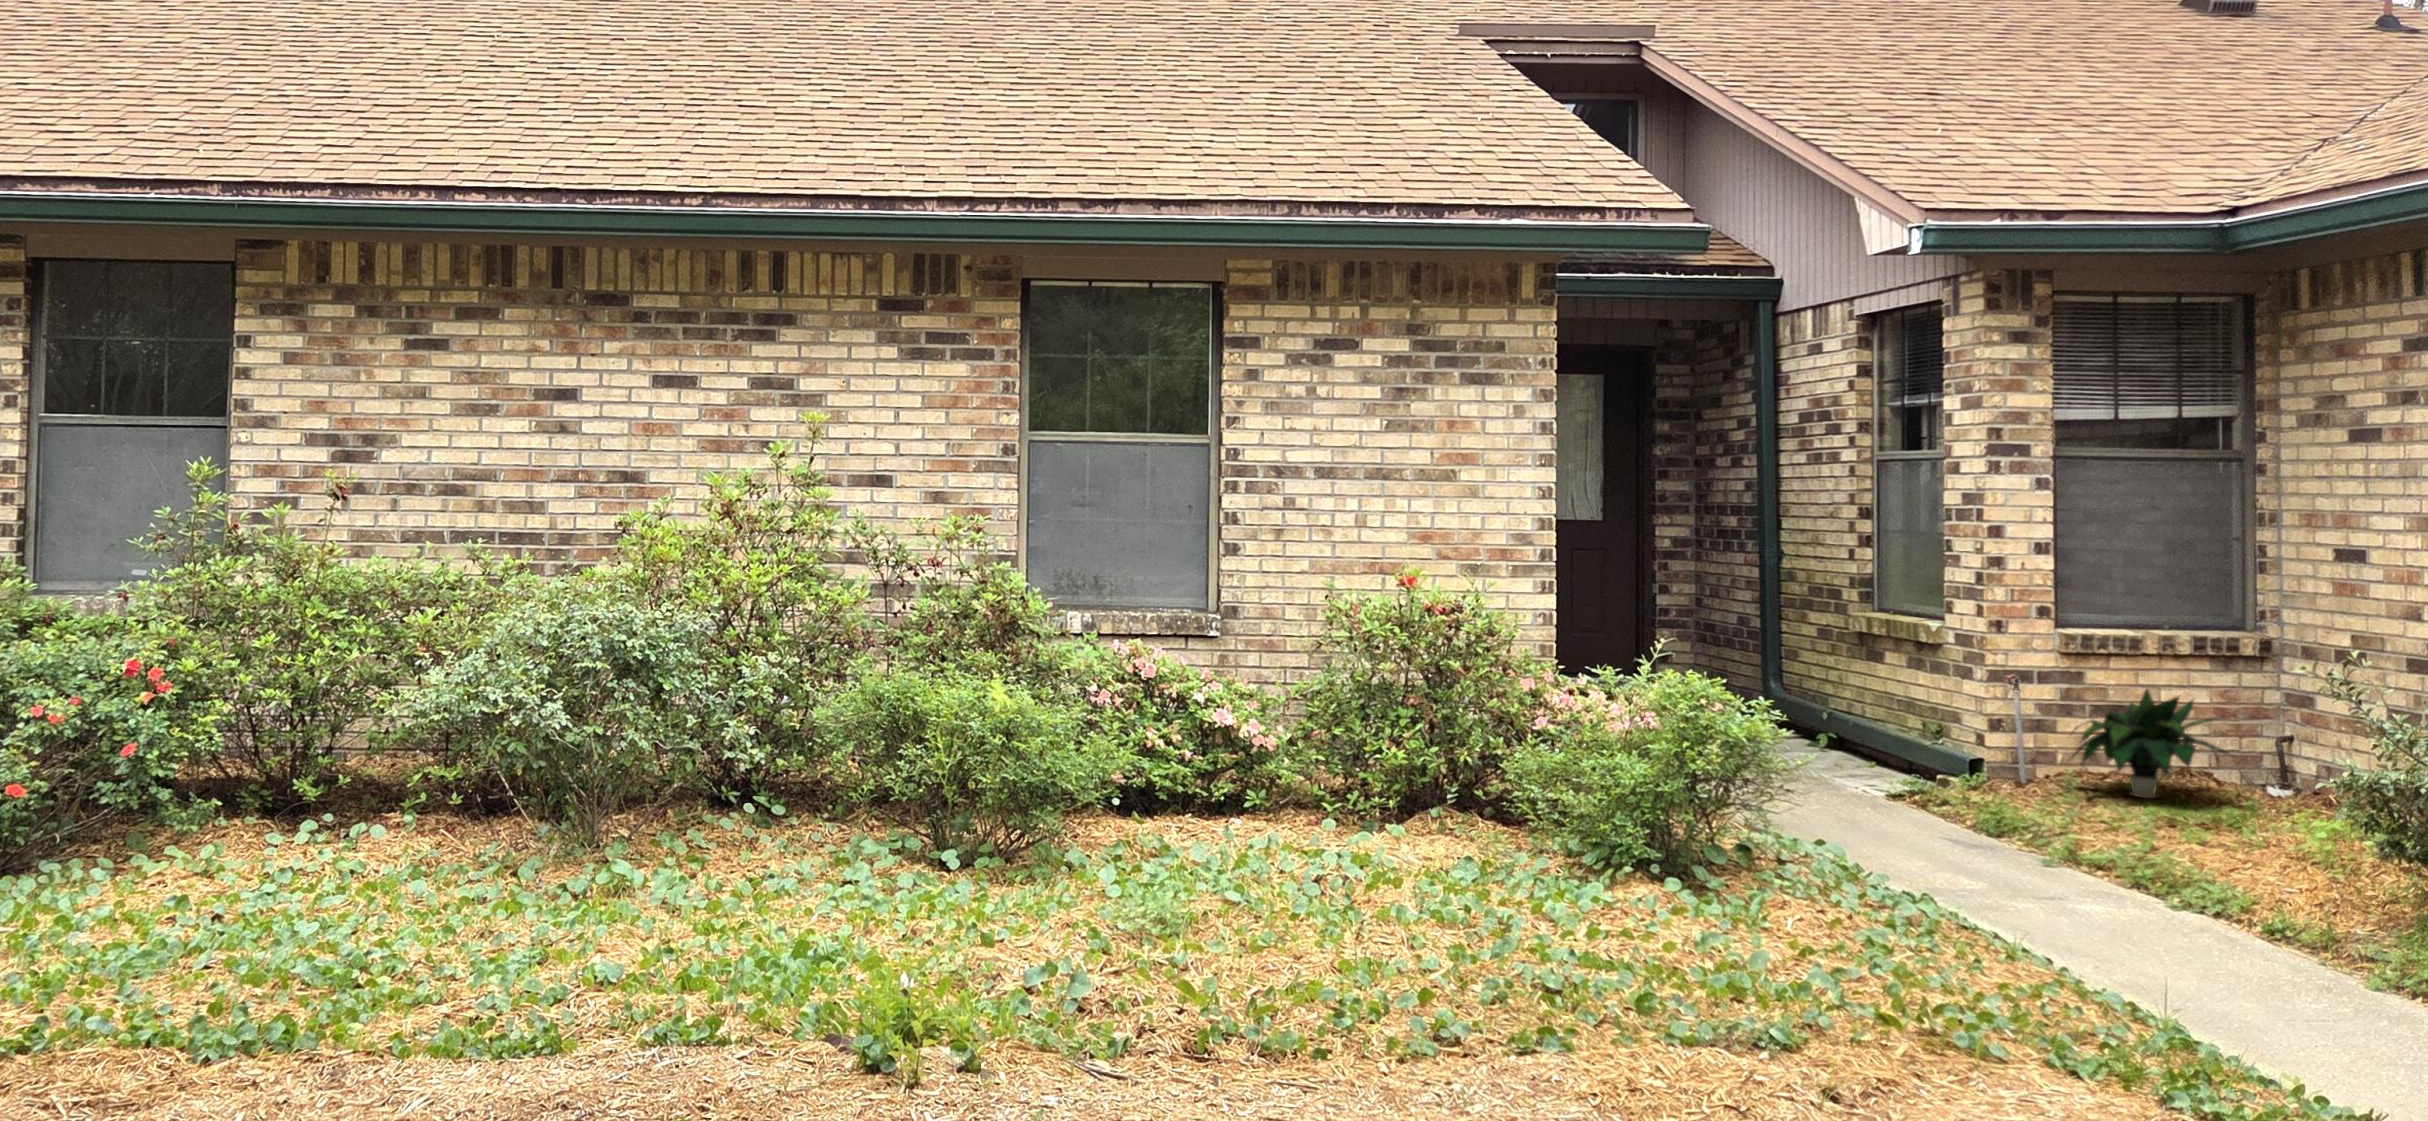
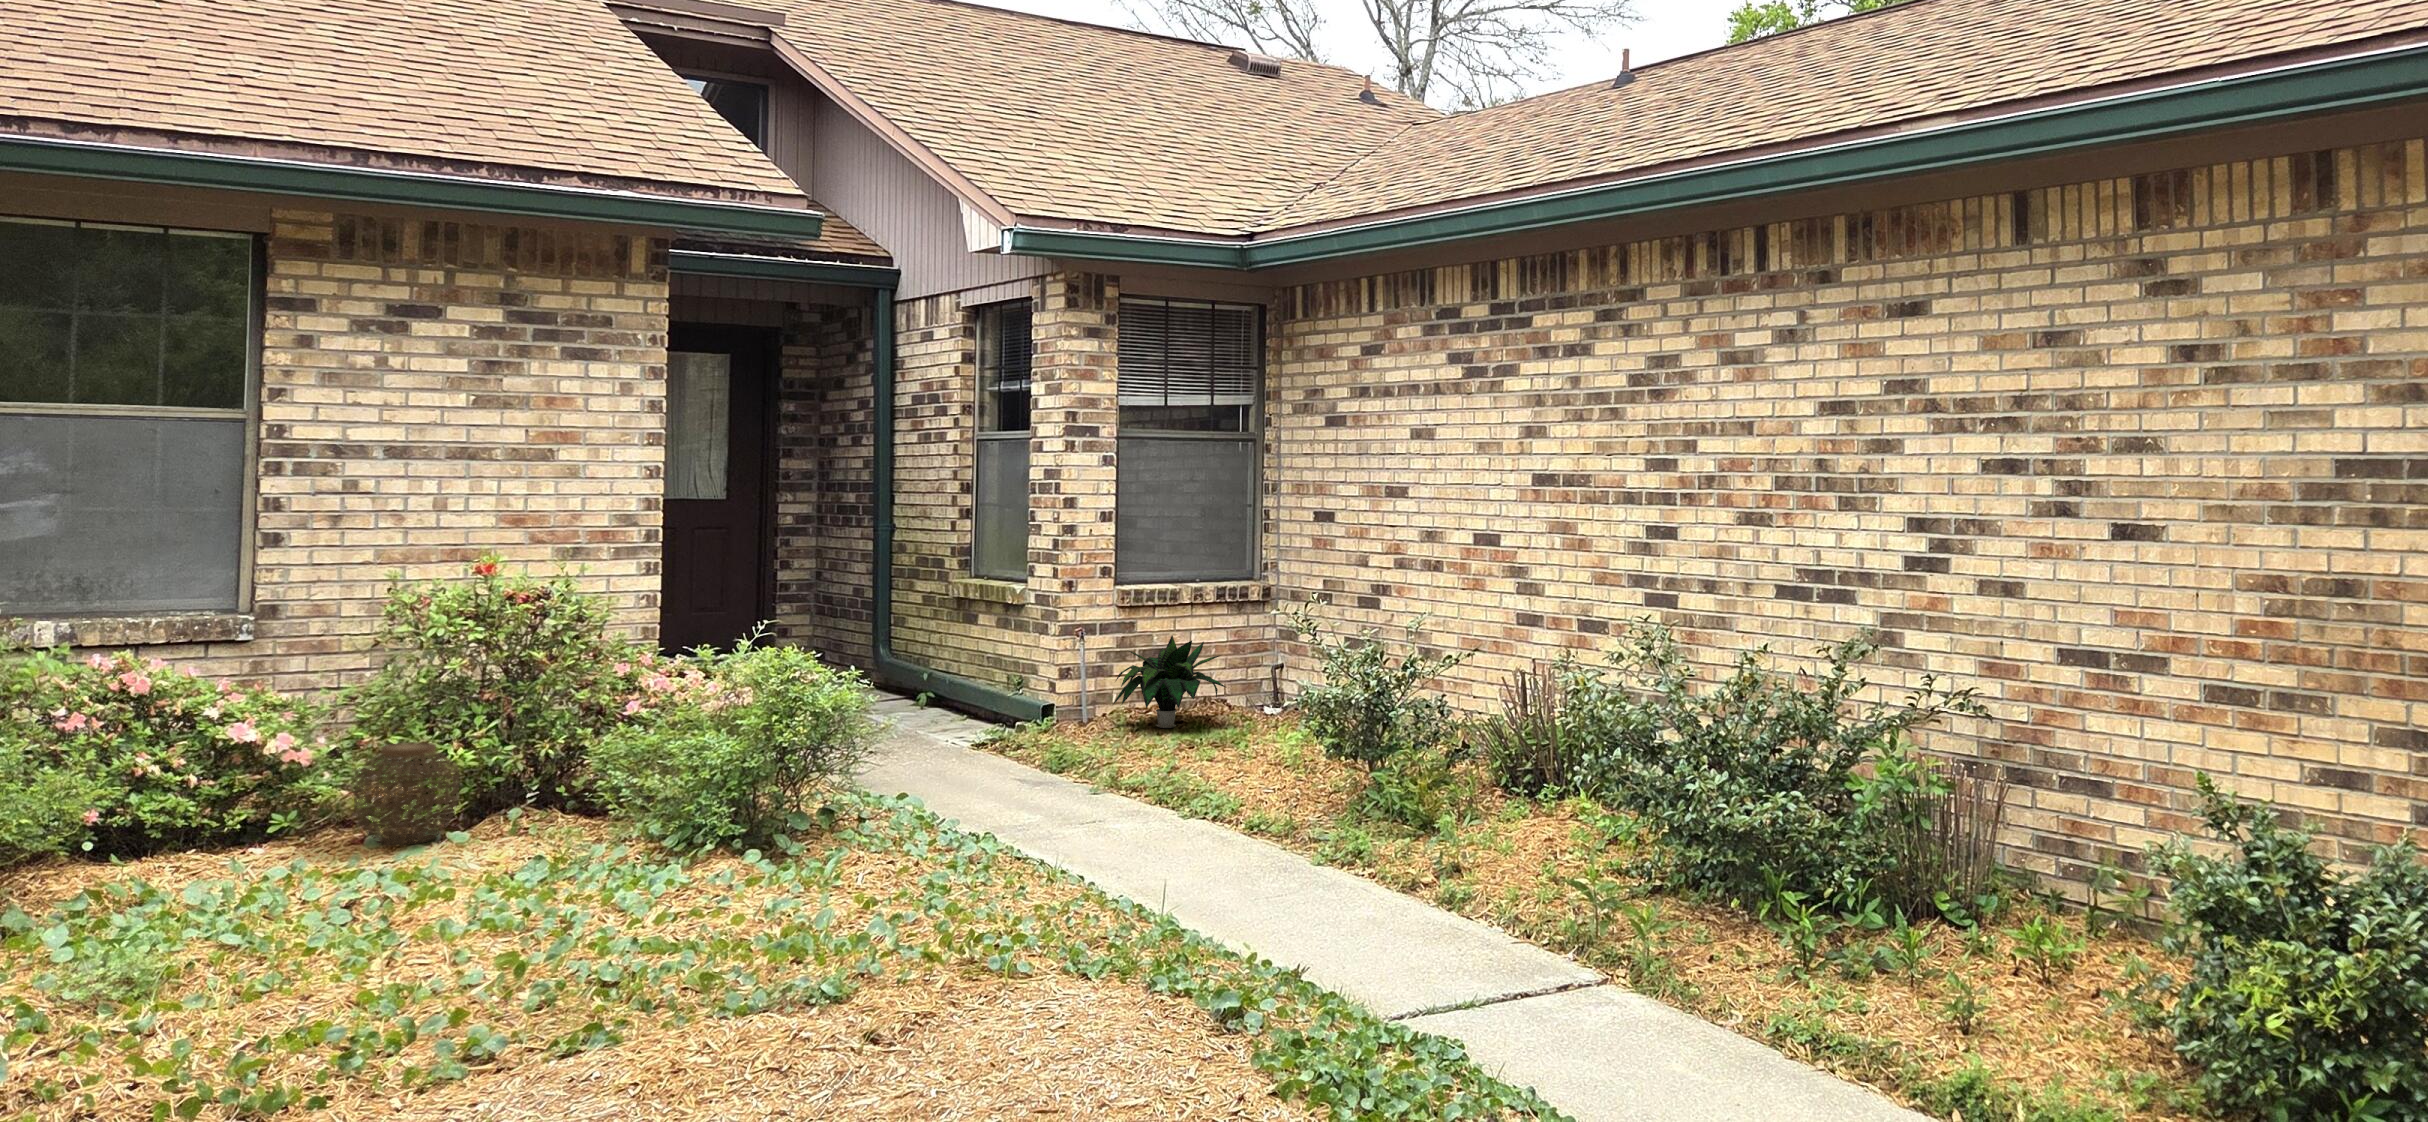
woven basket: none [1305,734,1390,829] -> present [354,742,459,844]

